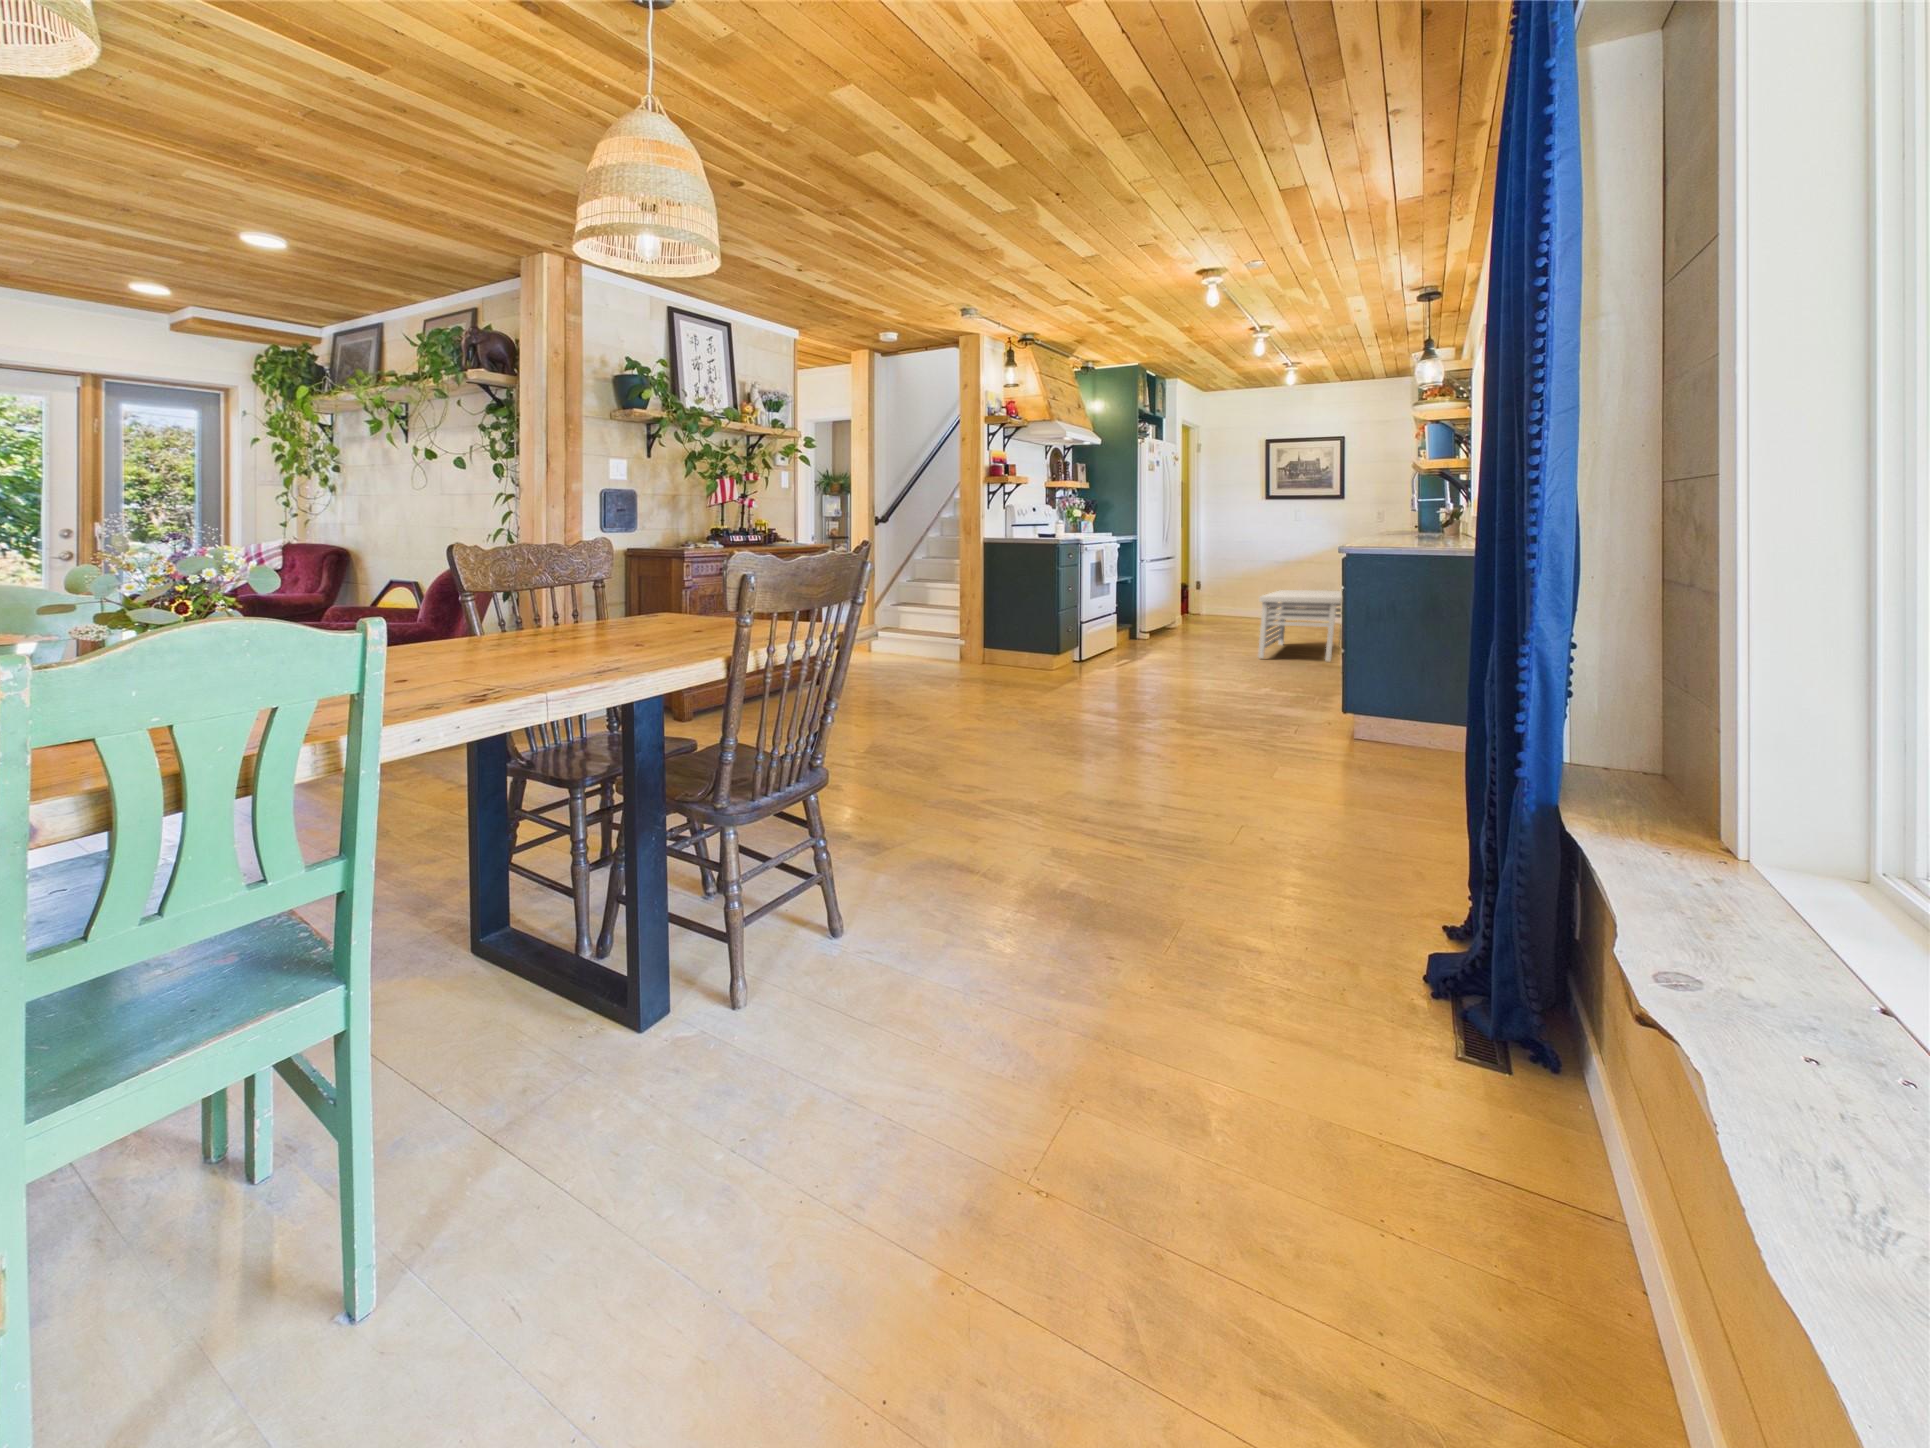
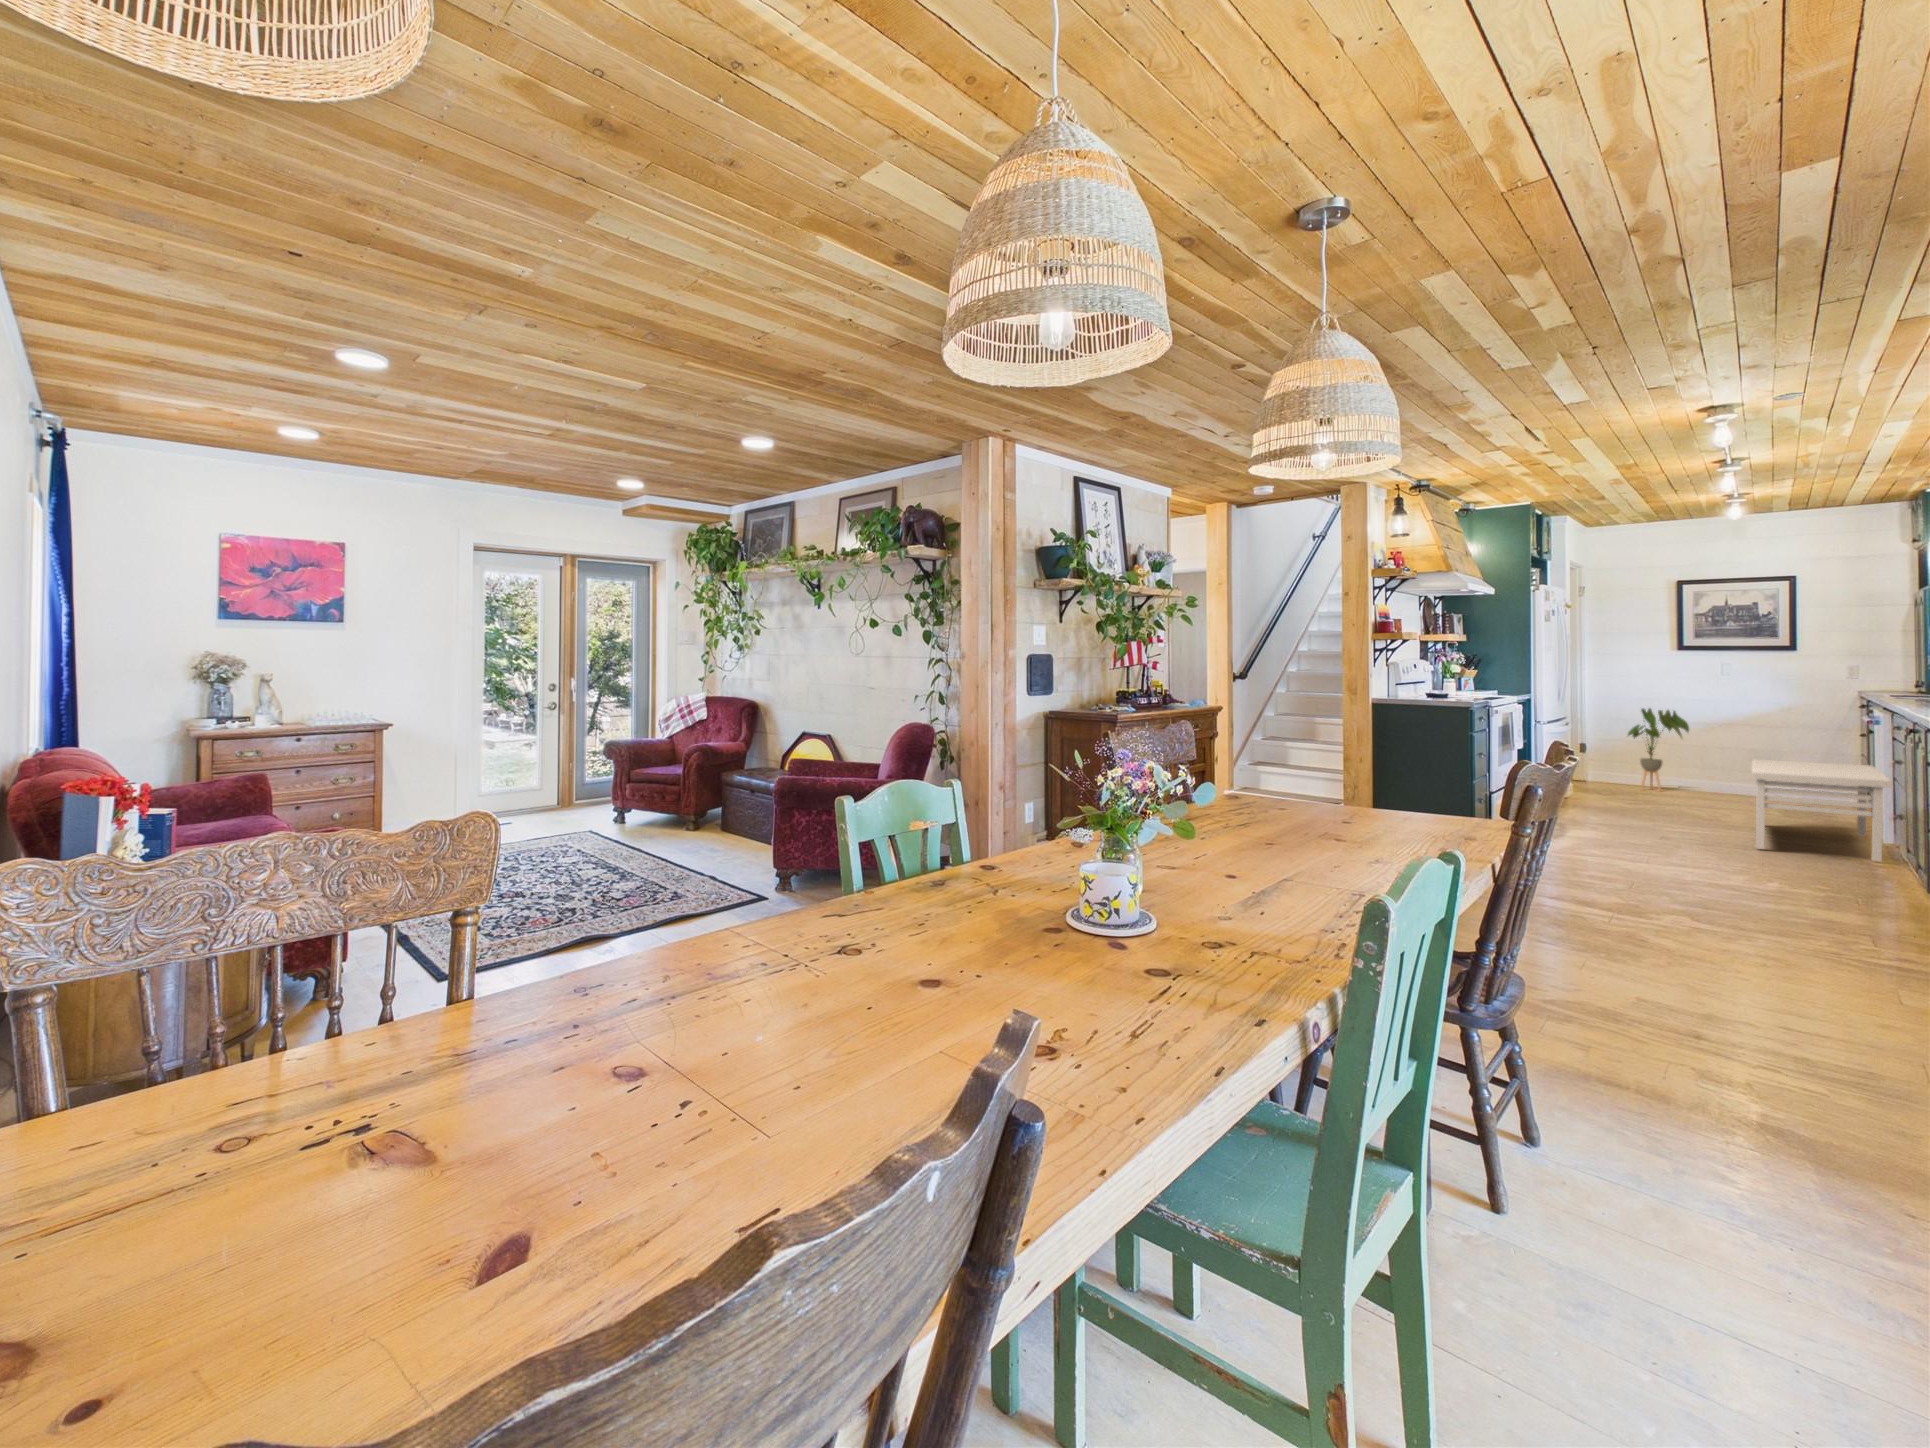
house plant: none [1219,553,1262,625] -> present [1628,708,1689,790]

